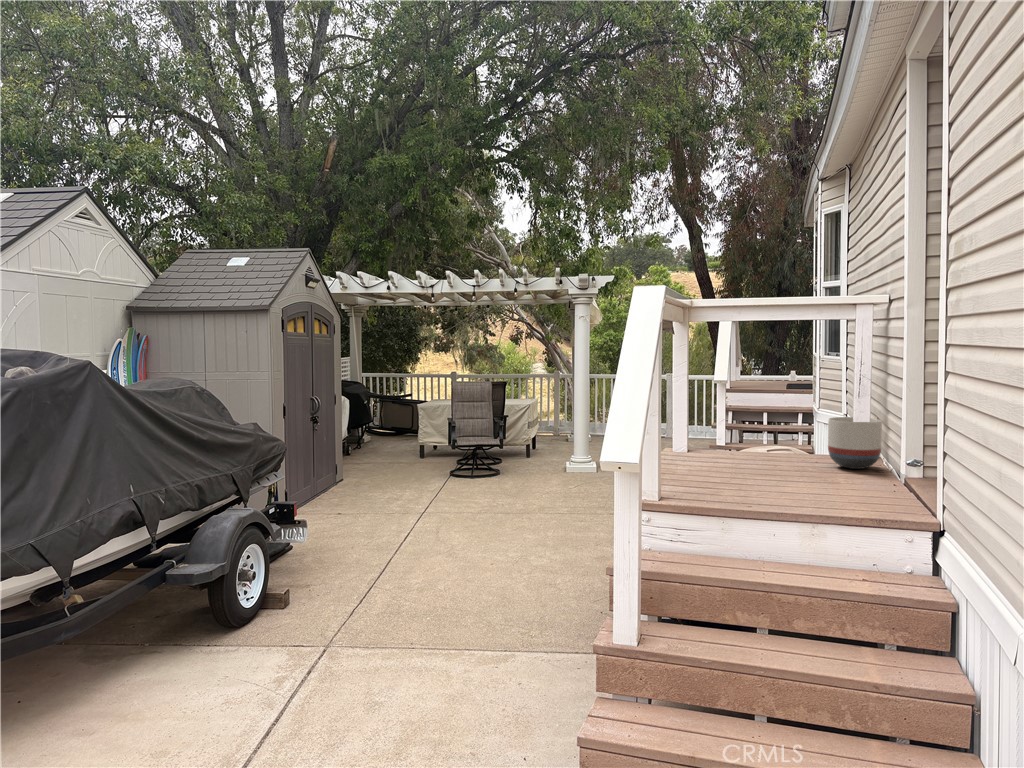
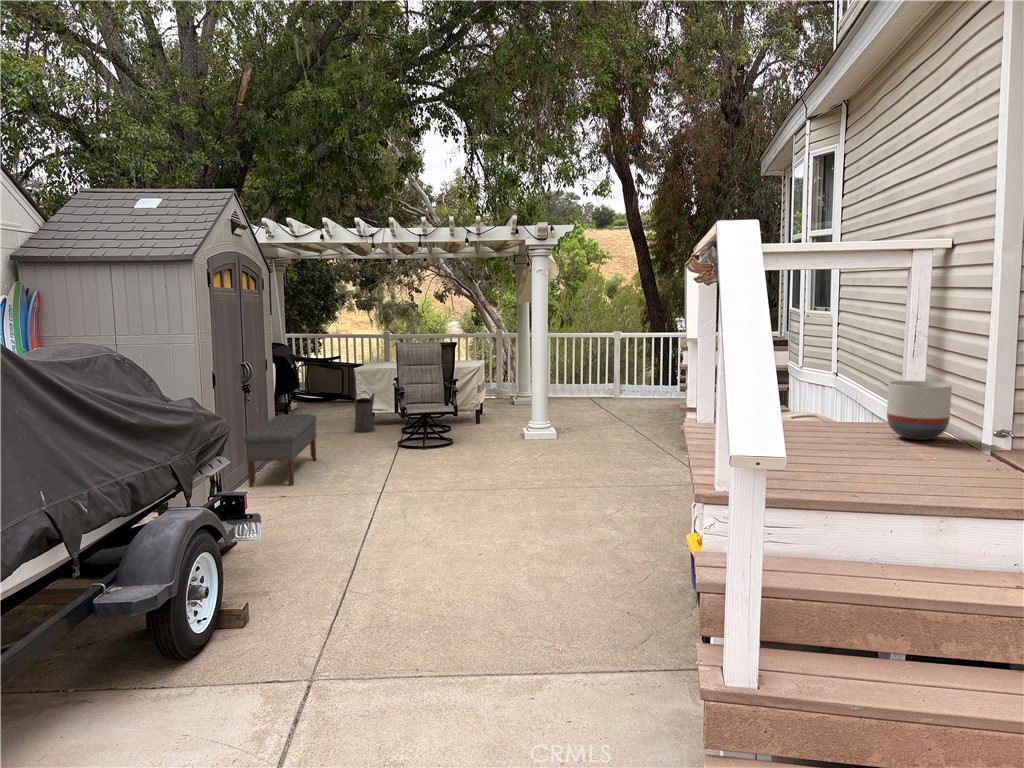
watering can: none [414,424,434,461] -> present [354,391,375,432]
bench: none [310,442,376,504] -> present [244,414,316,487]

